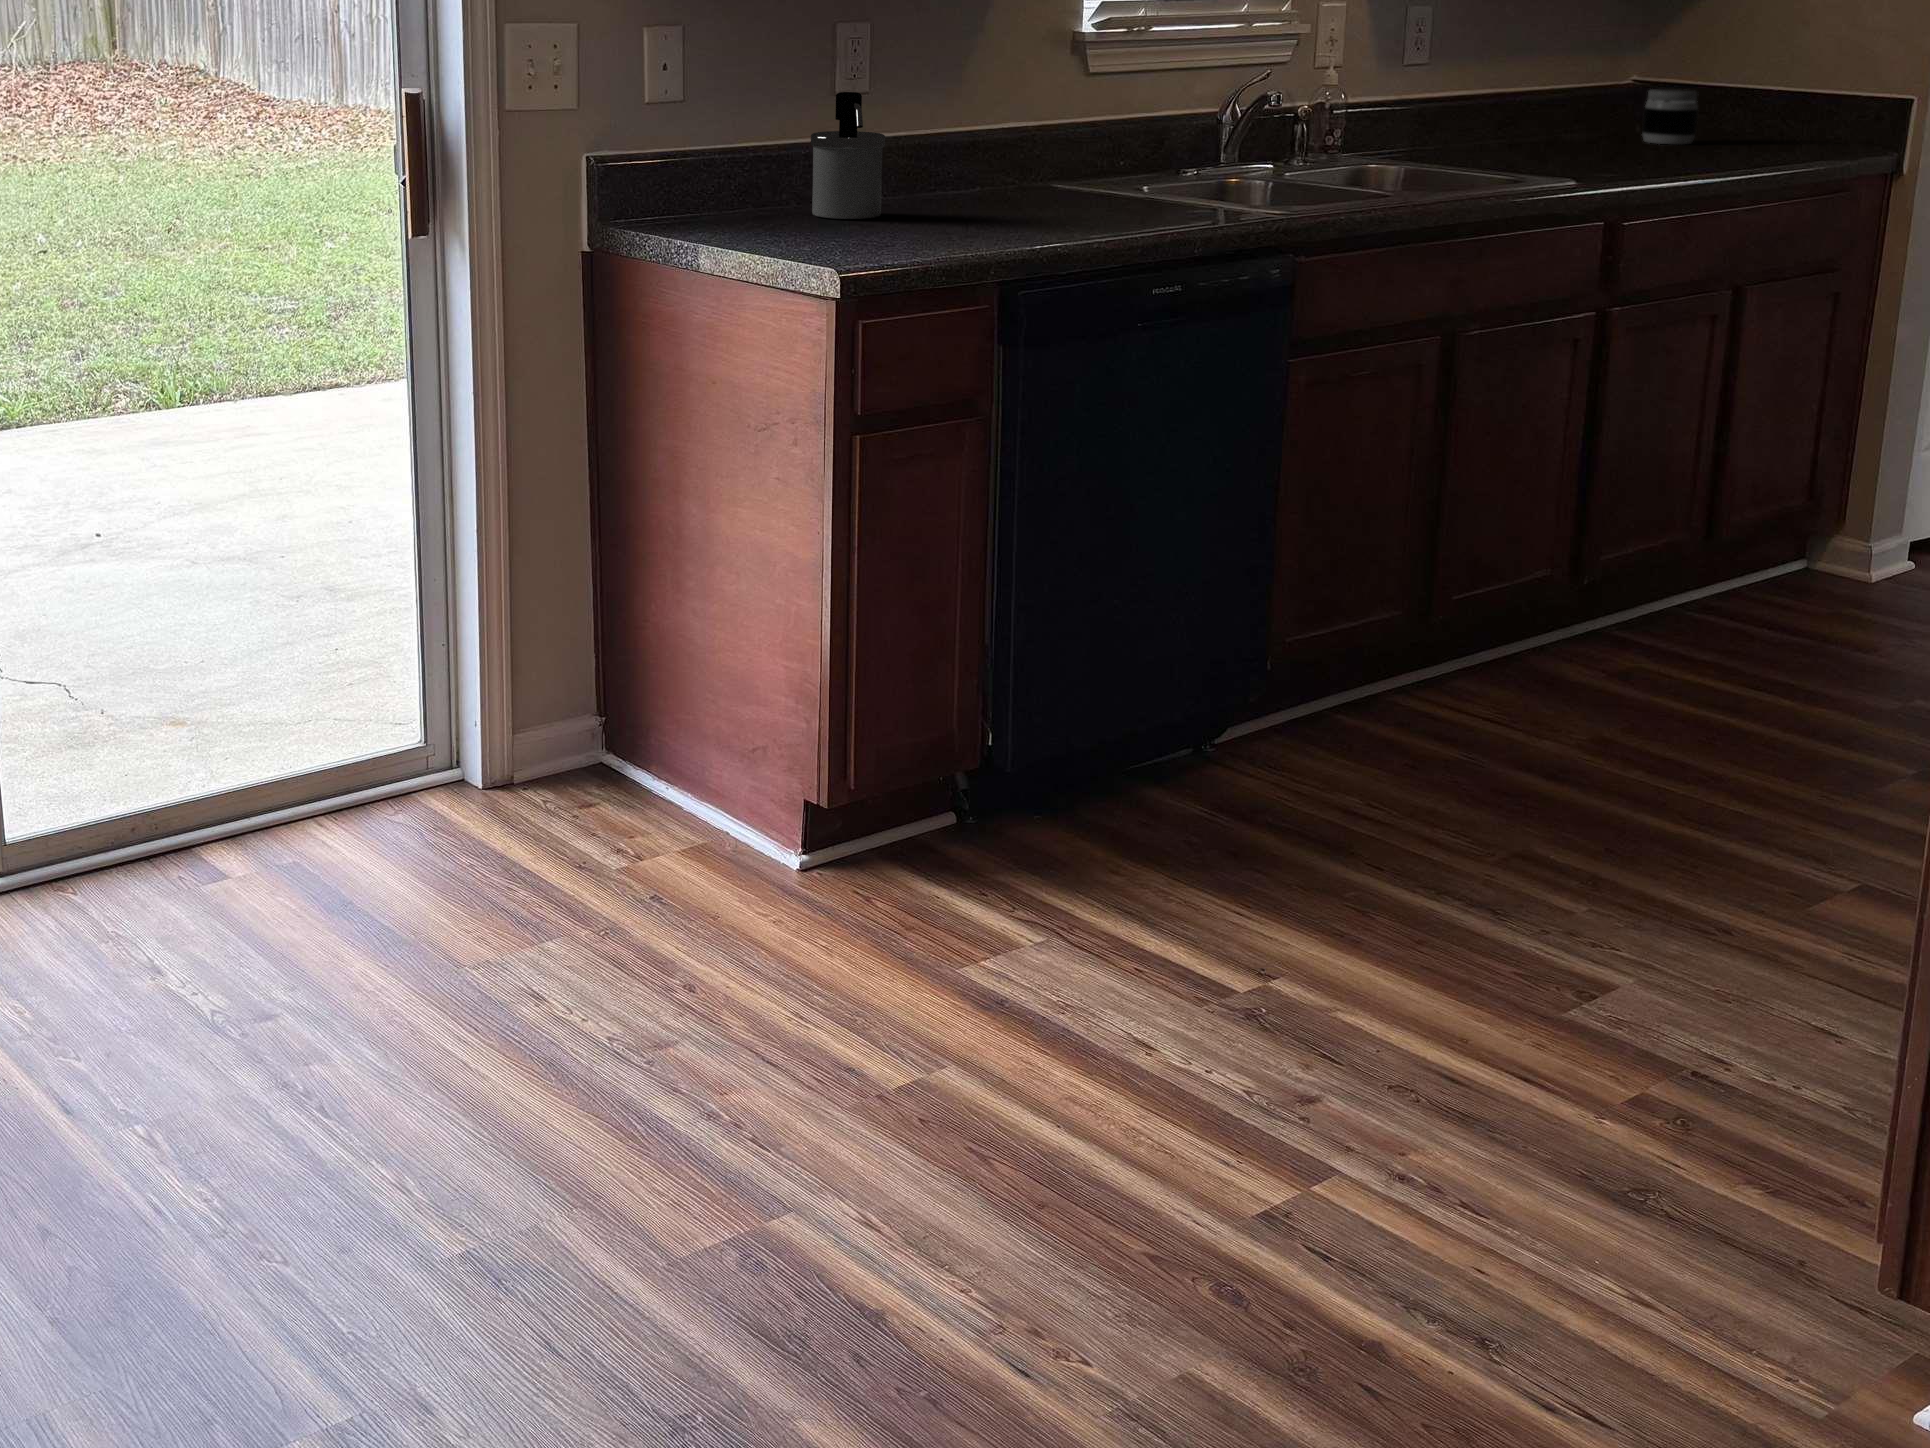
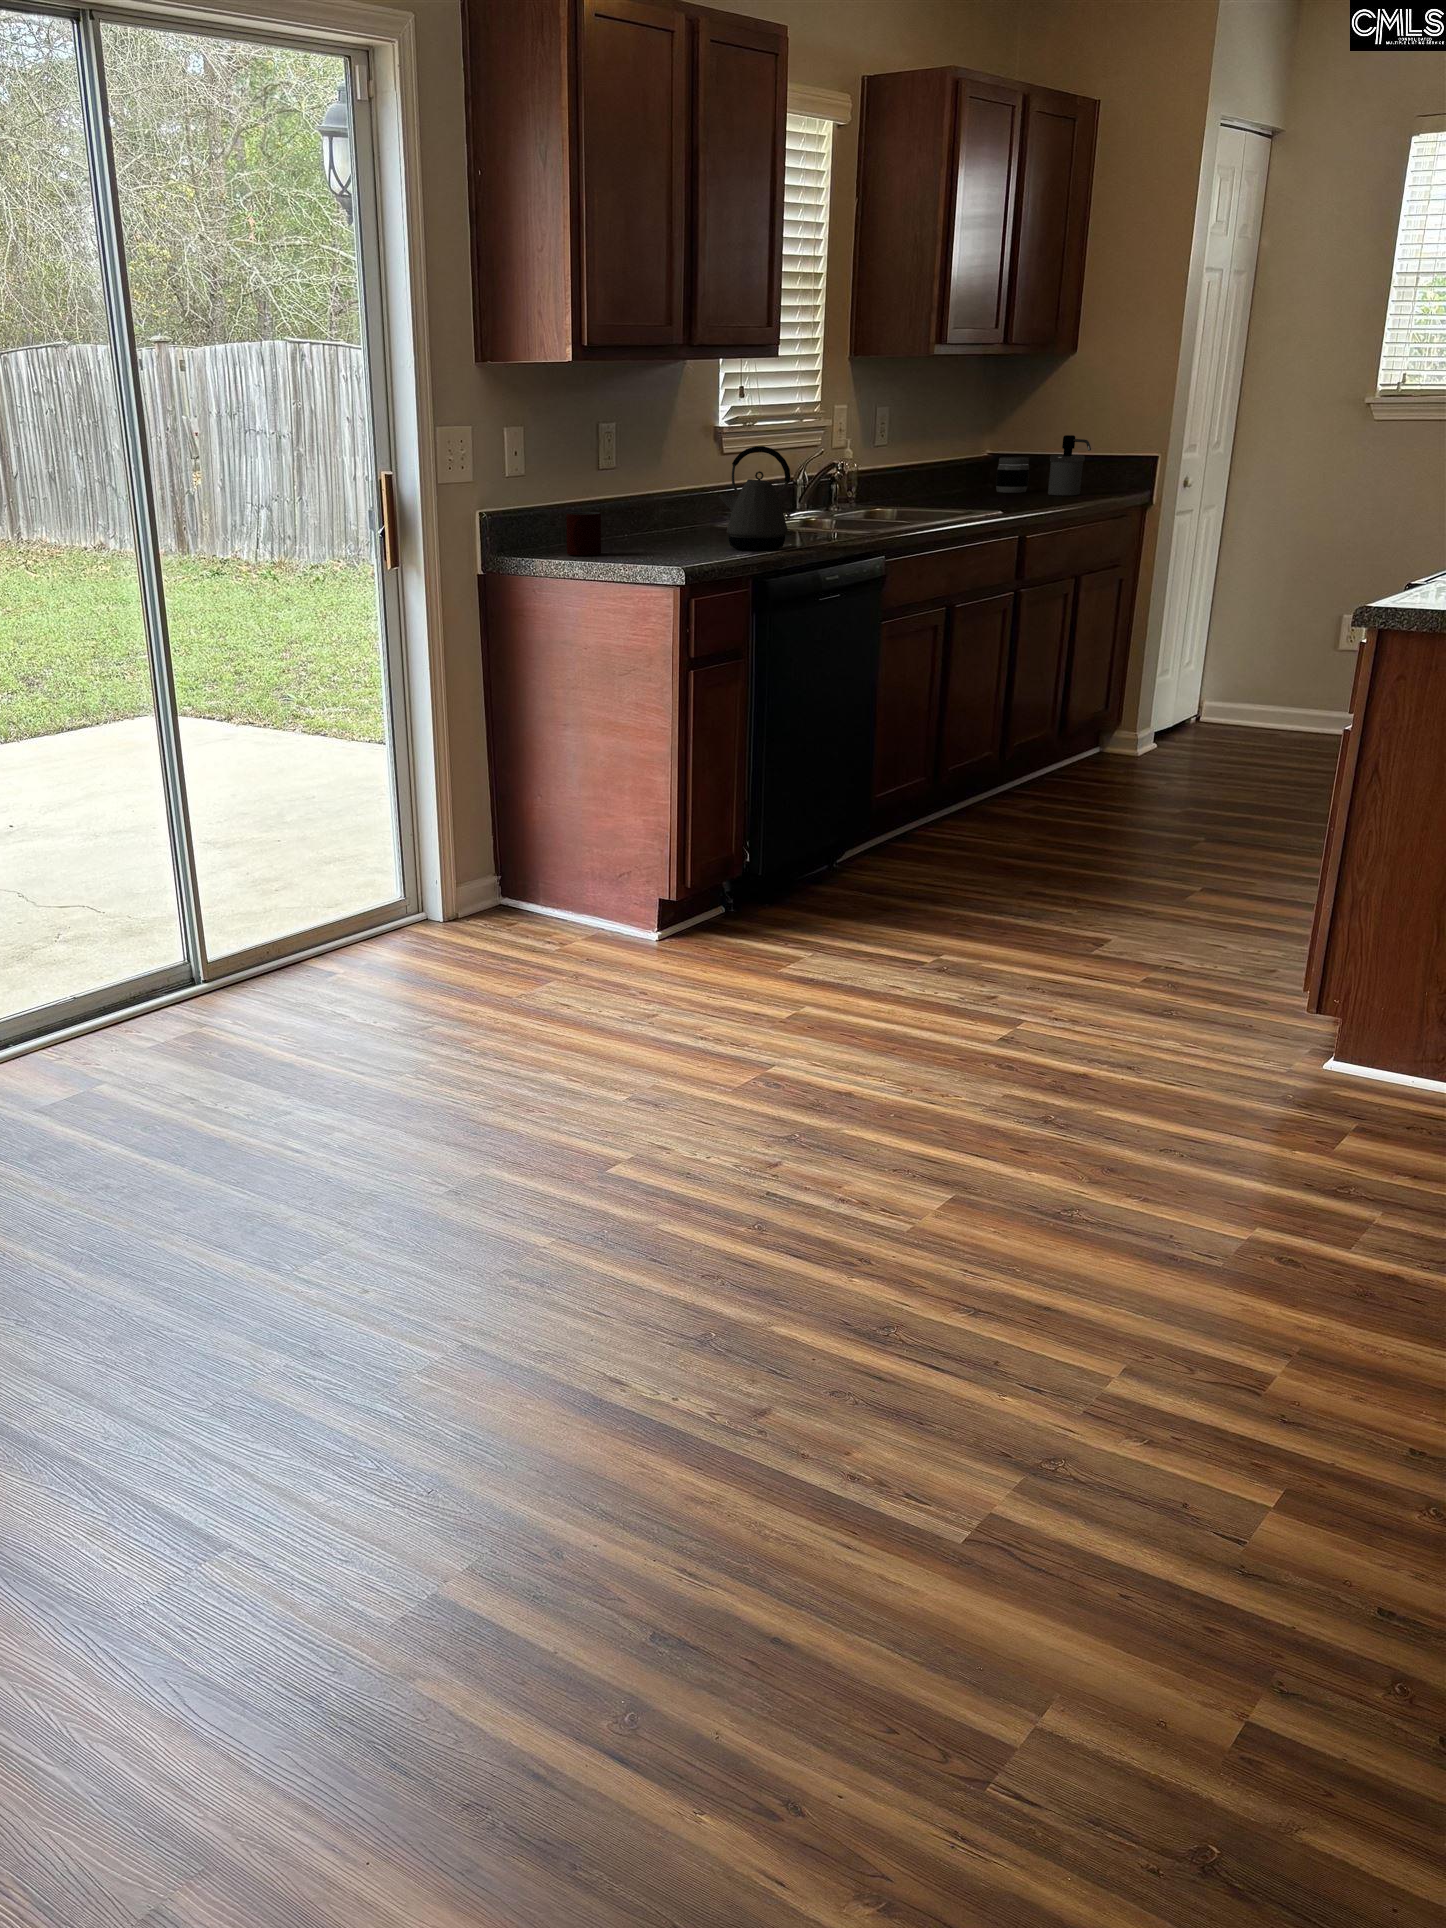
kettle: none [984,70,1101,236] -> present [719,446,793,550]
soap dispenser: present [811,92,885,219] -> present [1048,435,1091,496]
mug: none [718,160,778,230] -> present [567,512,601,556]

